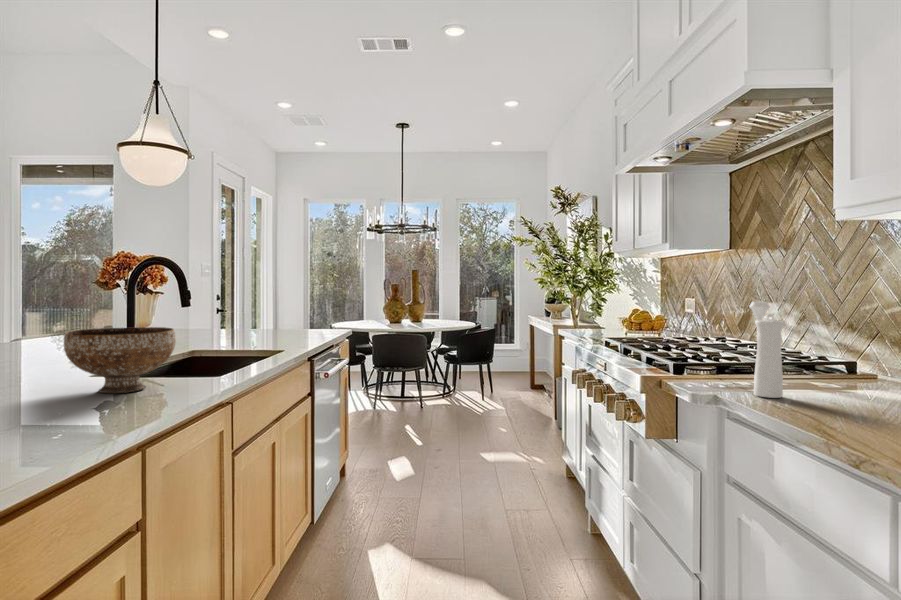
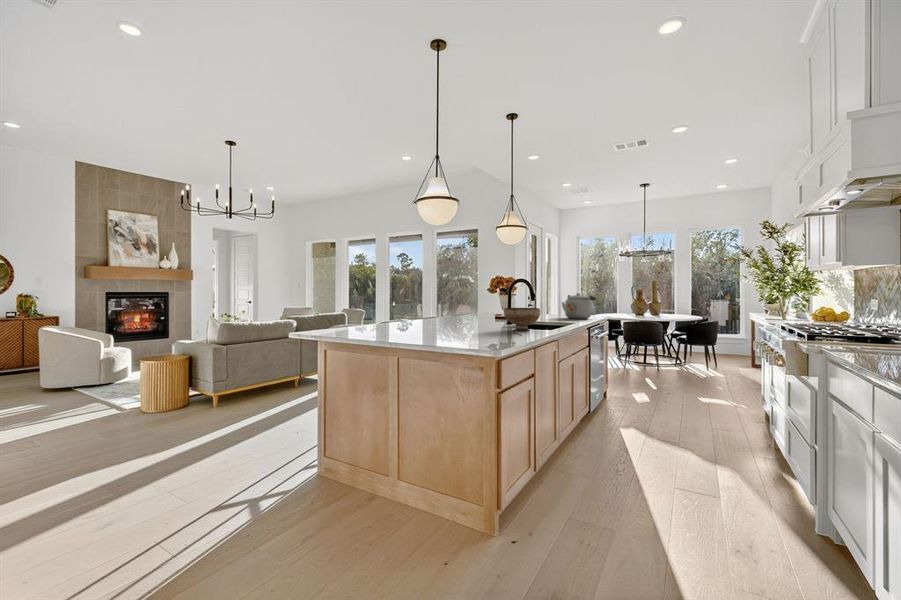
kettle: none [260,290,326,339] -> present [562,293,596,319]
pepper mill: present [749,302,784,398] -> none [836,299,857,349]

